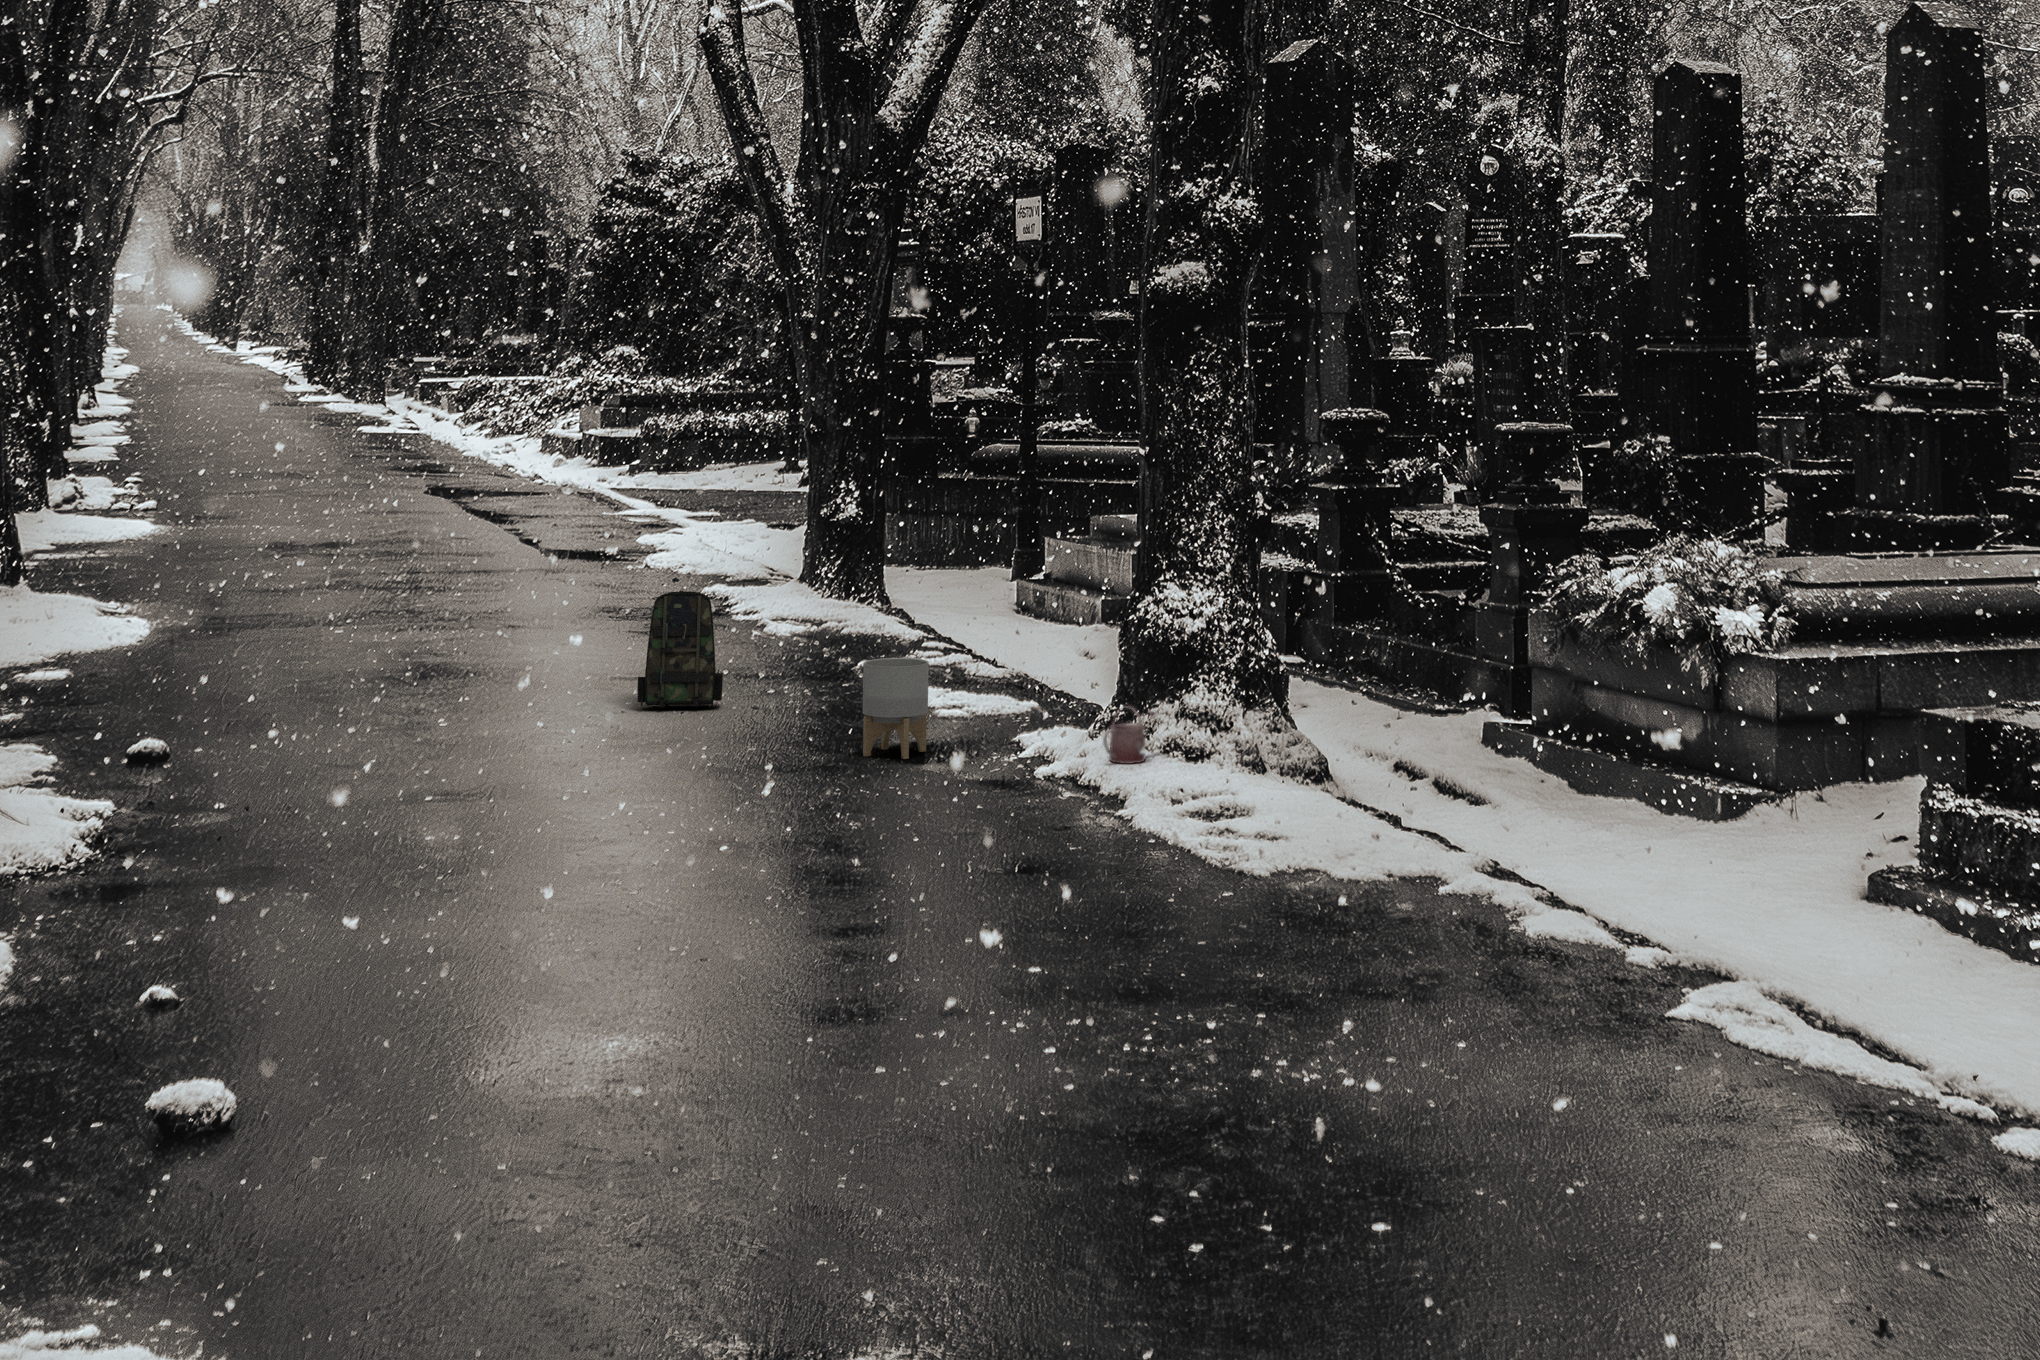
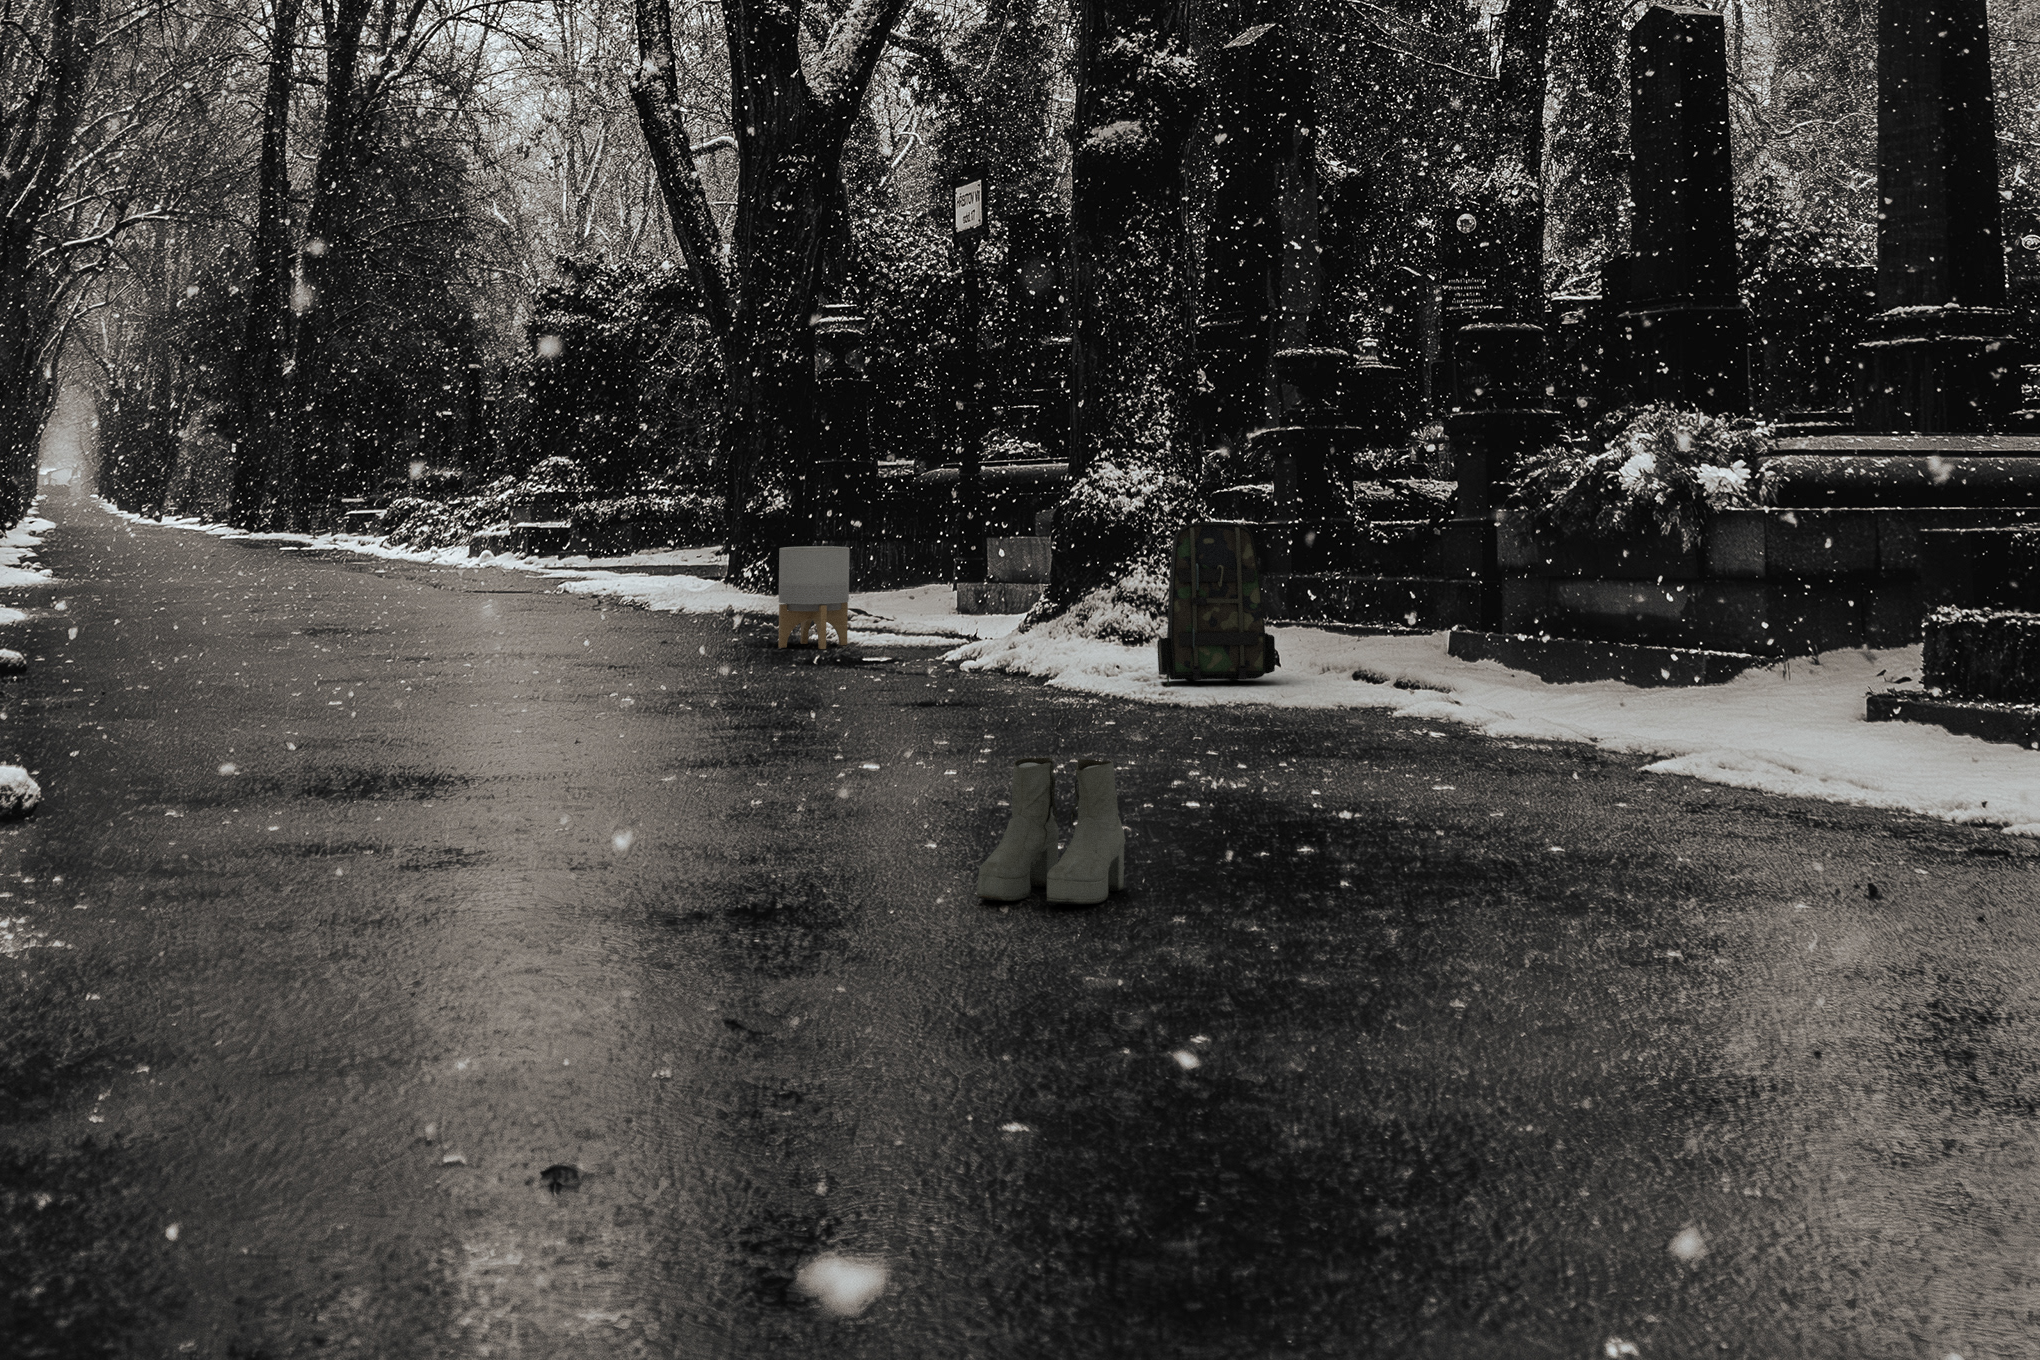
backpack: present [637,591,723,711] -> present [1157,521,1275,685]
watering can: present [1103,706,1155,764] -> none [1033,592,1100,653]
boots: none [1176,1025,1292,1160] -> present [977,757,1125,904]

